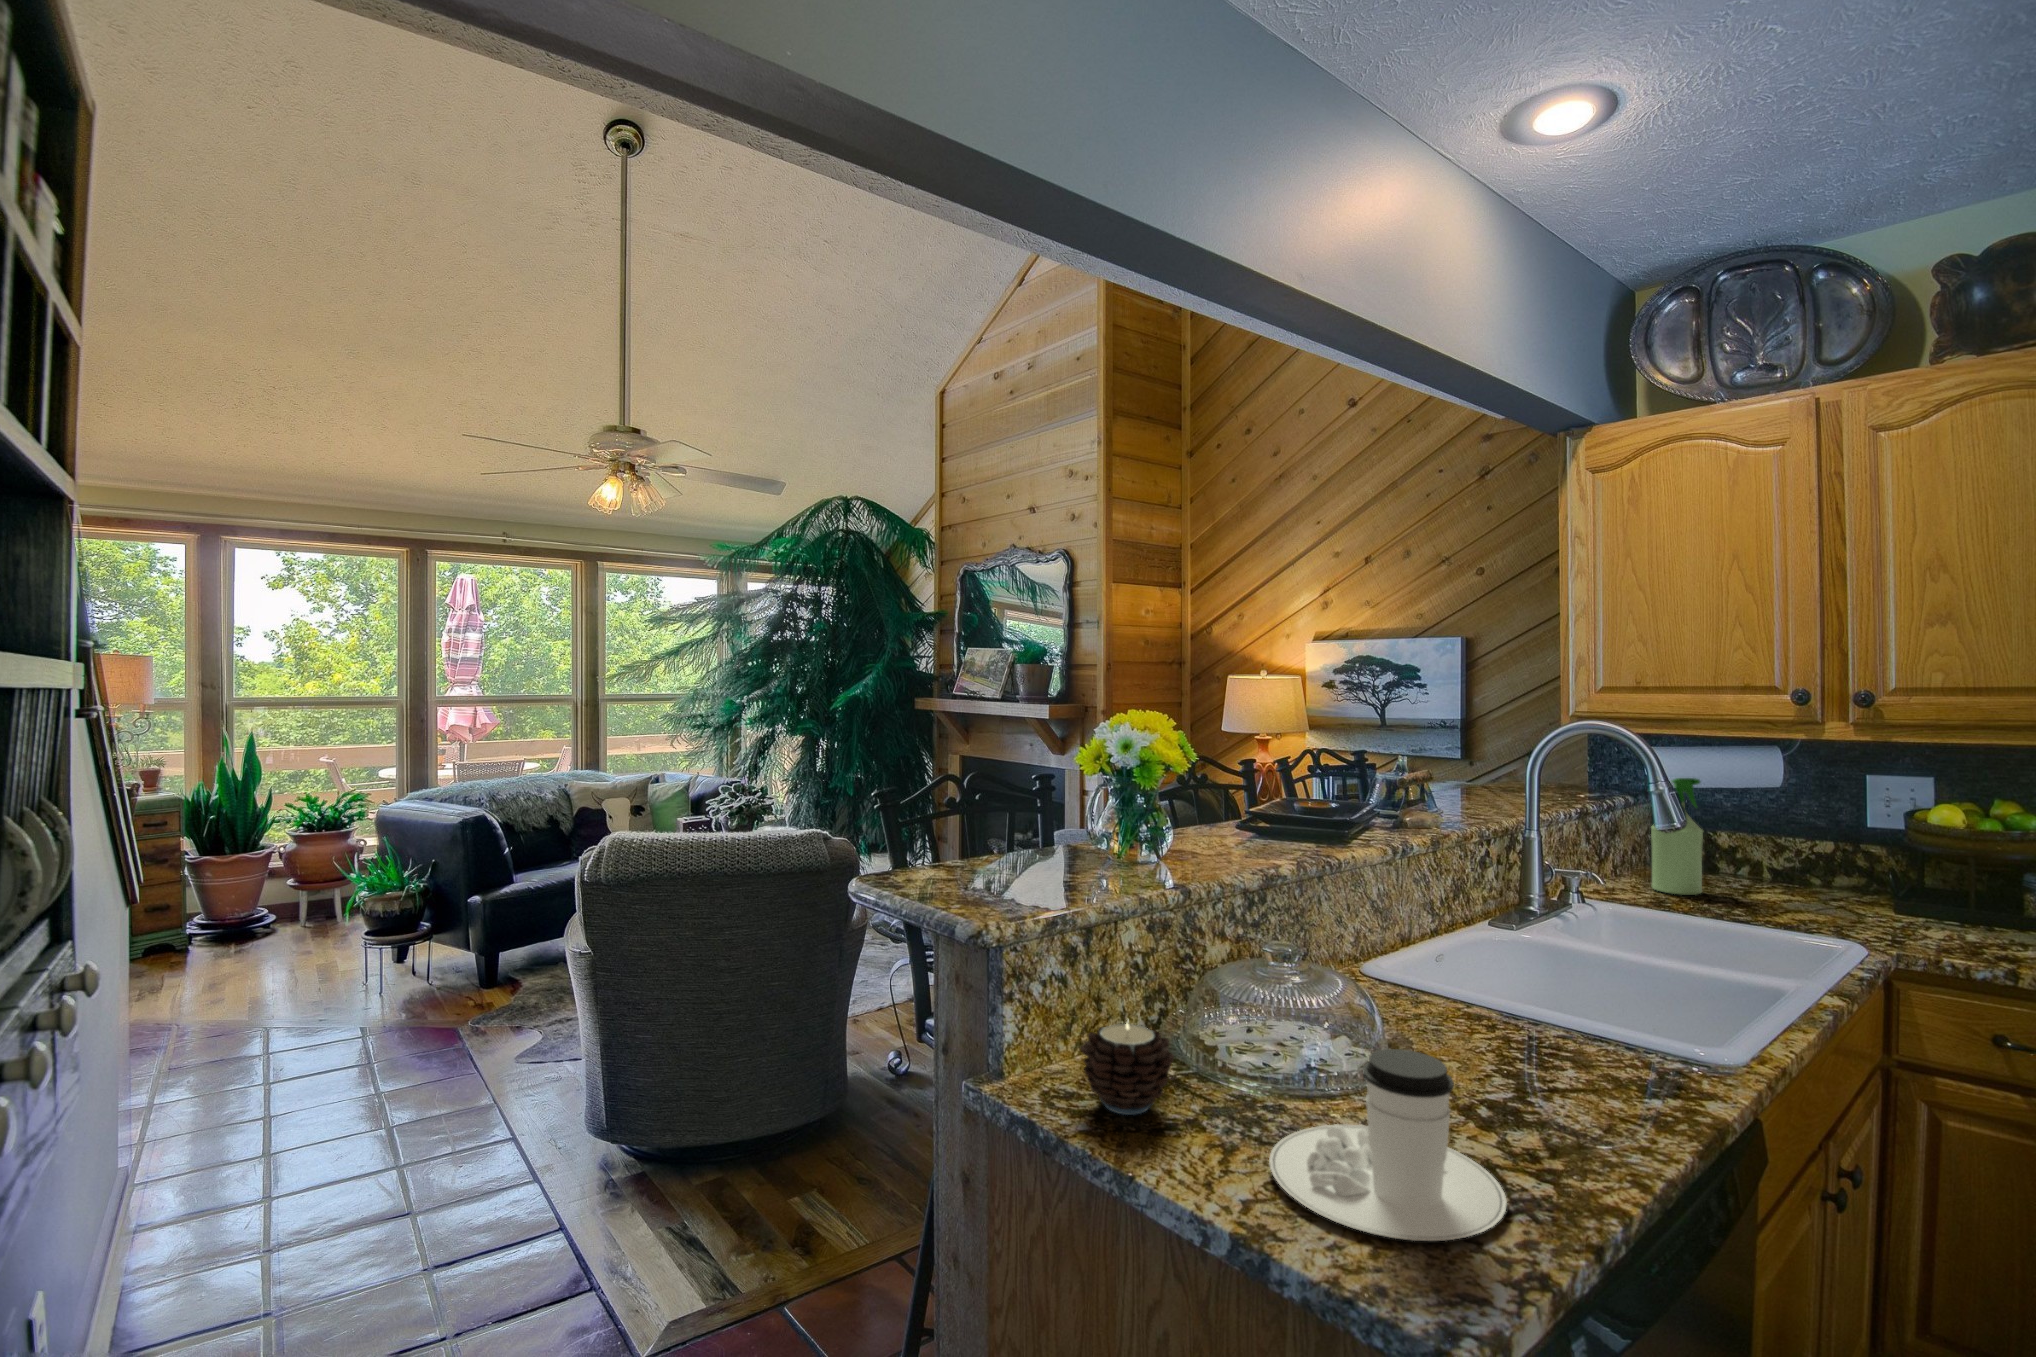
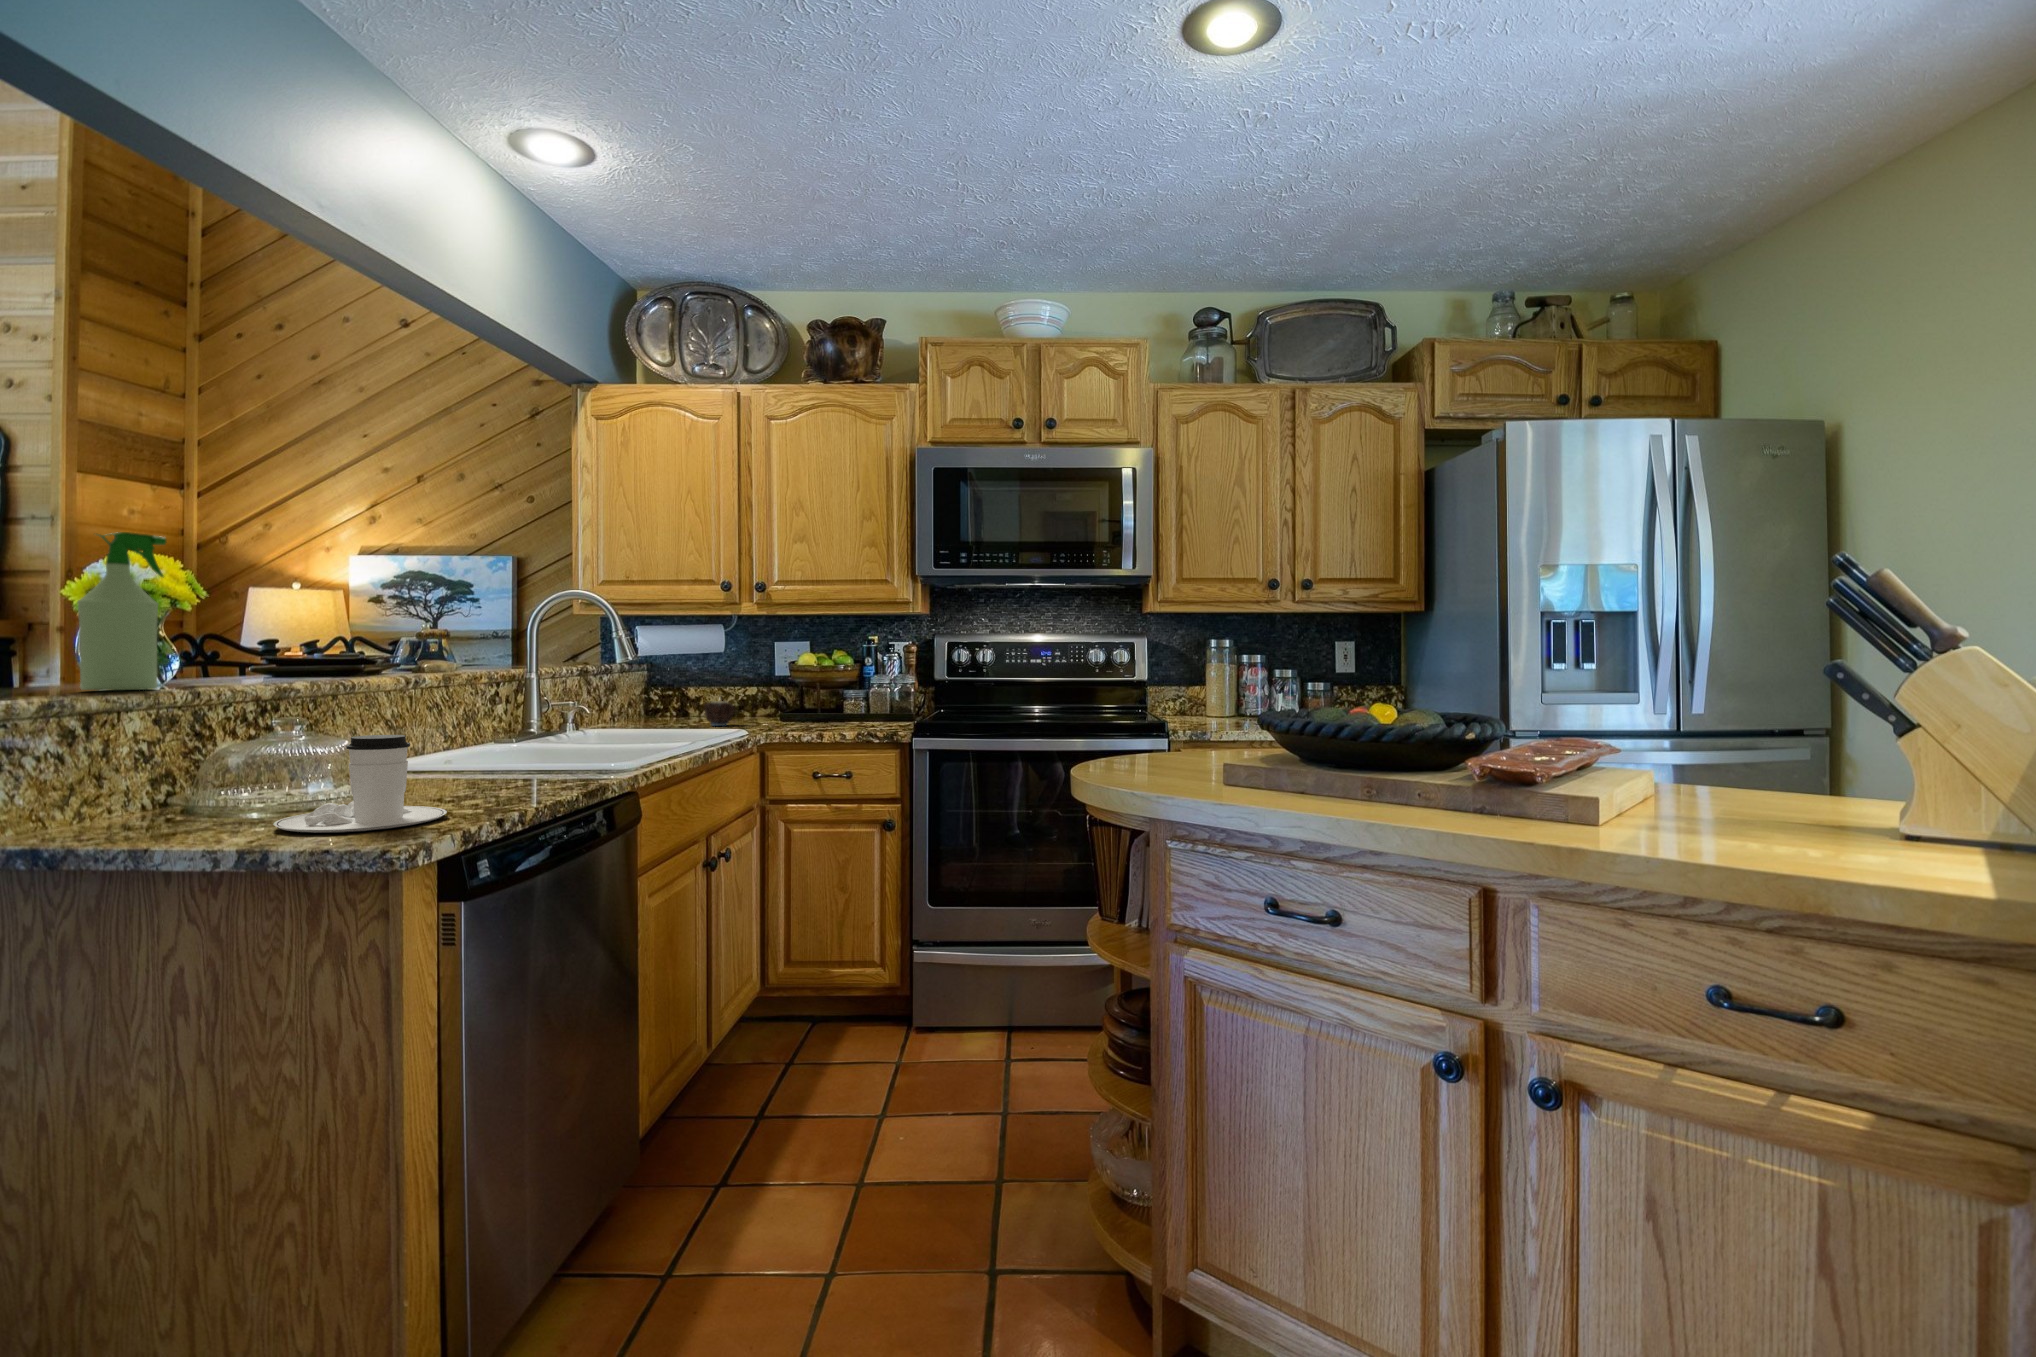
spray bottle: present [1651,778,1703,895] -> present [77,532,167,690]
candle: present [1081,1023,1174,1115] -> present [704,701,734,726]

